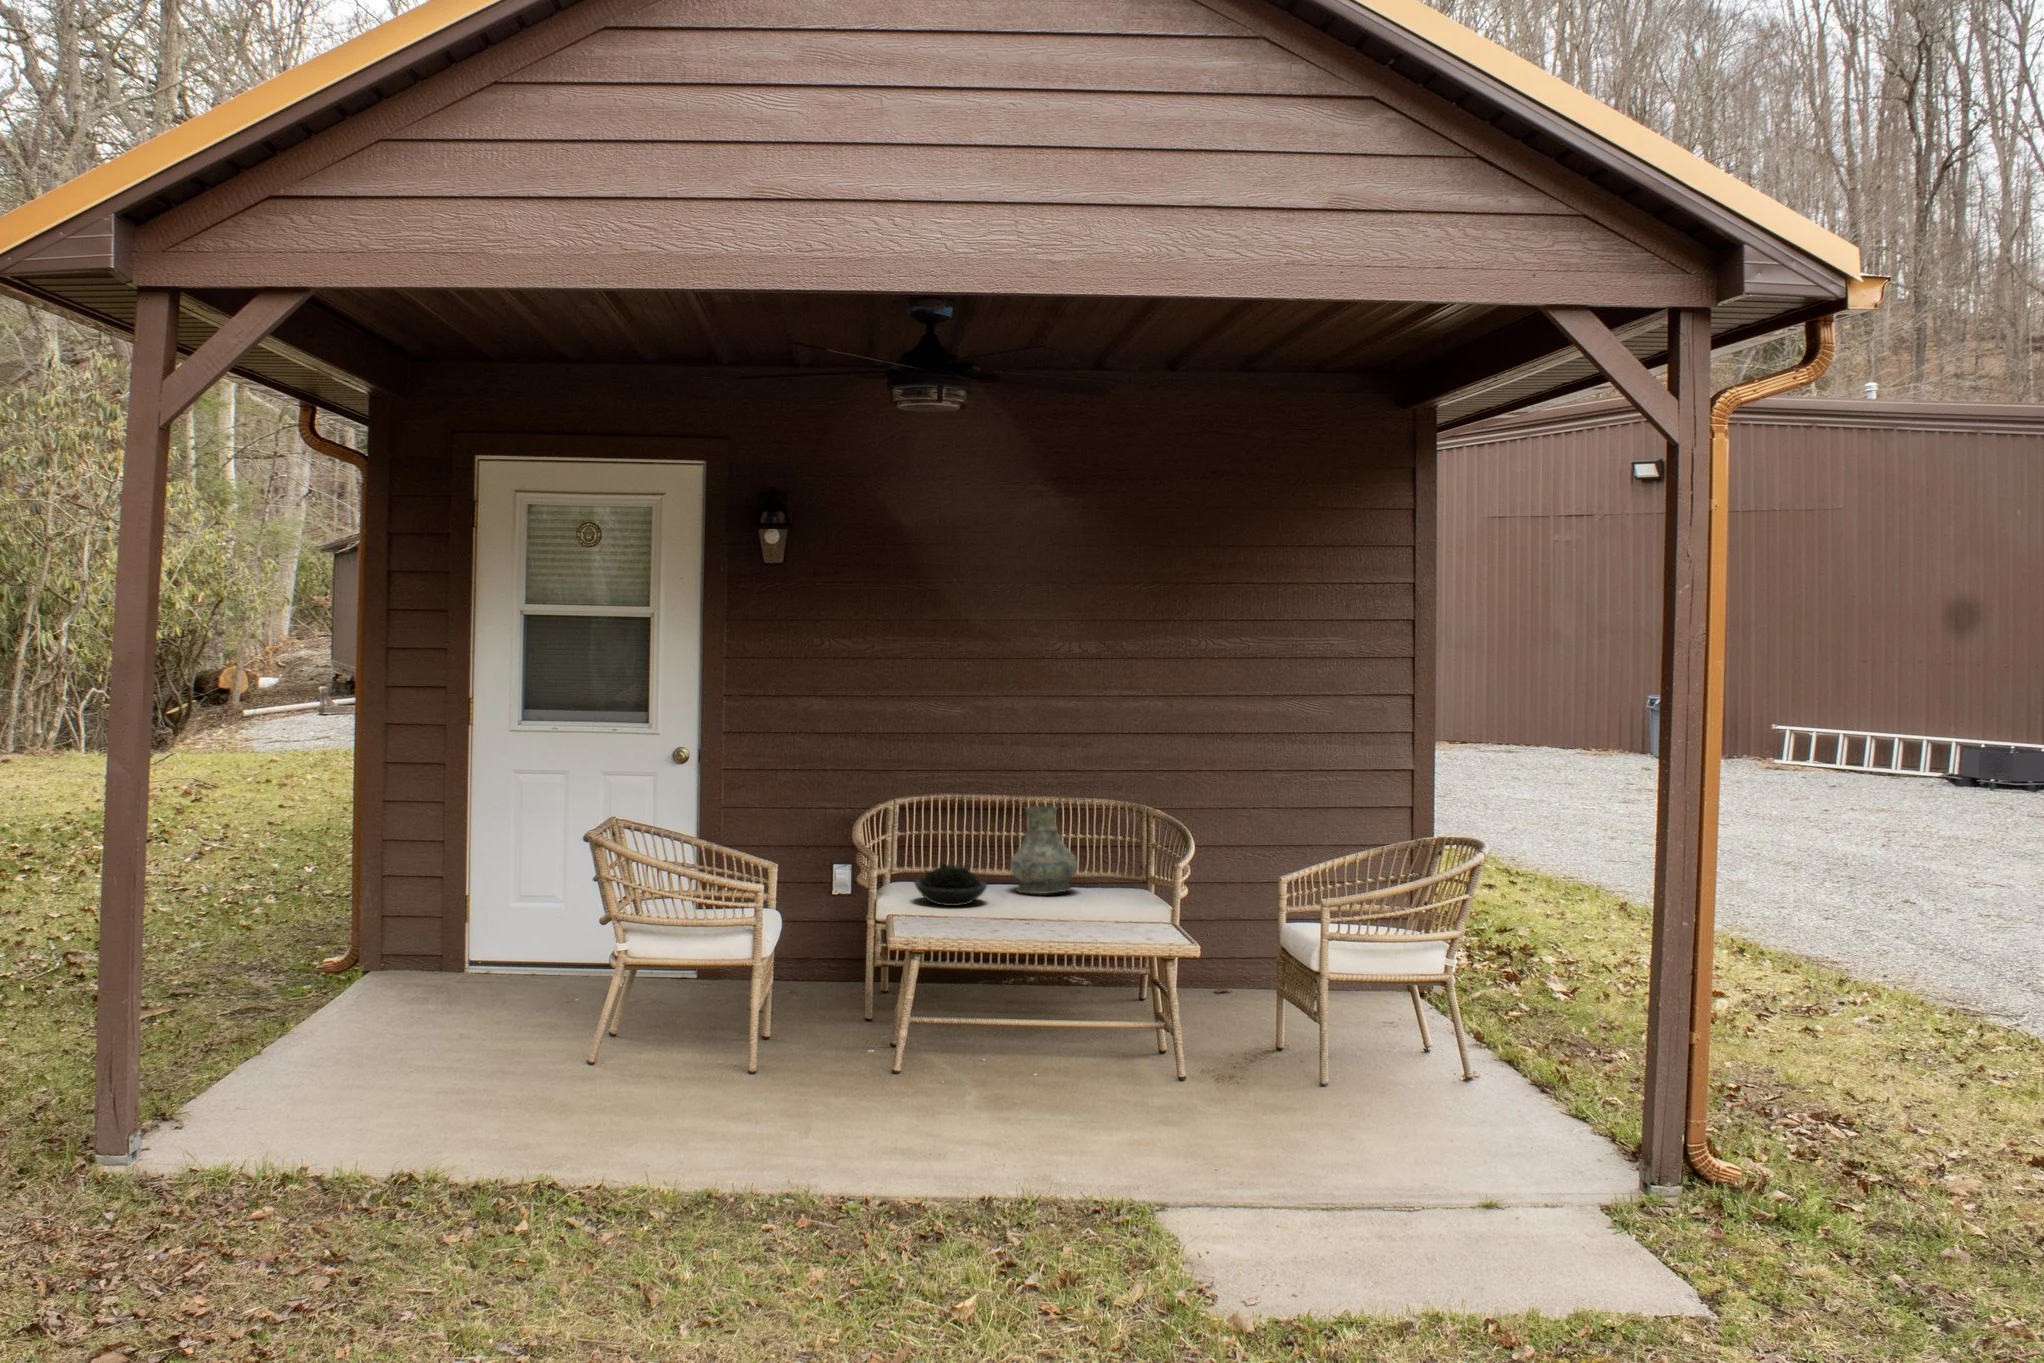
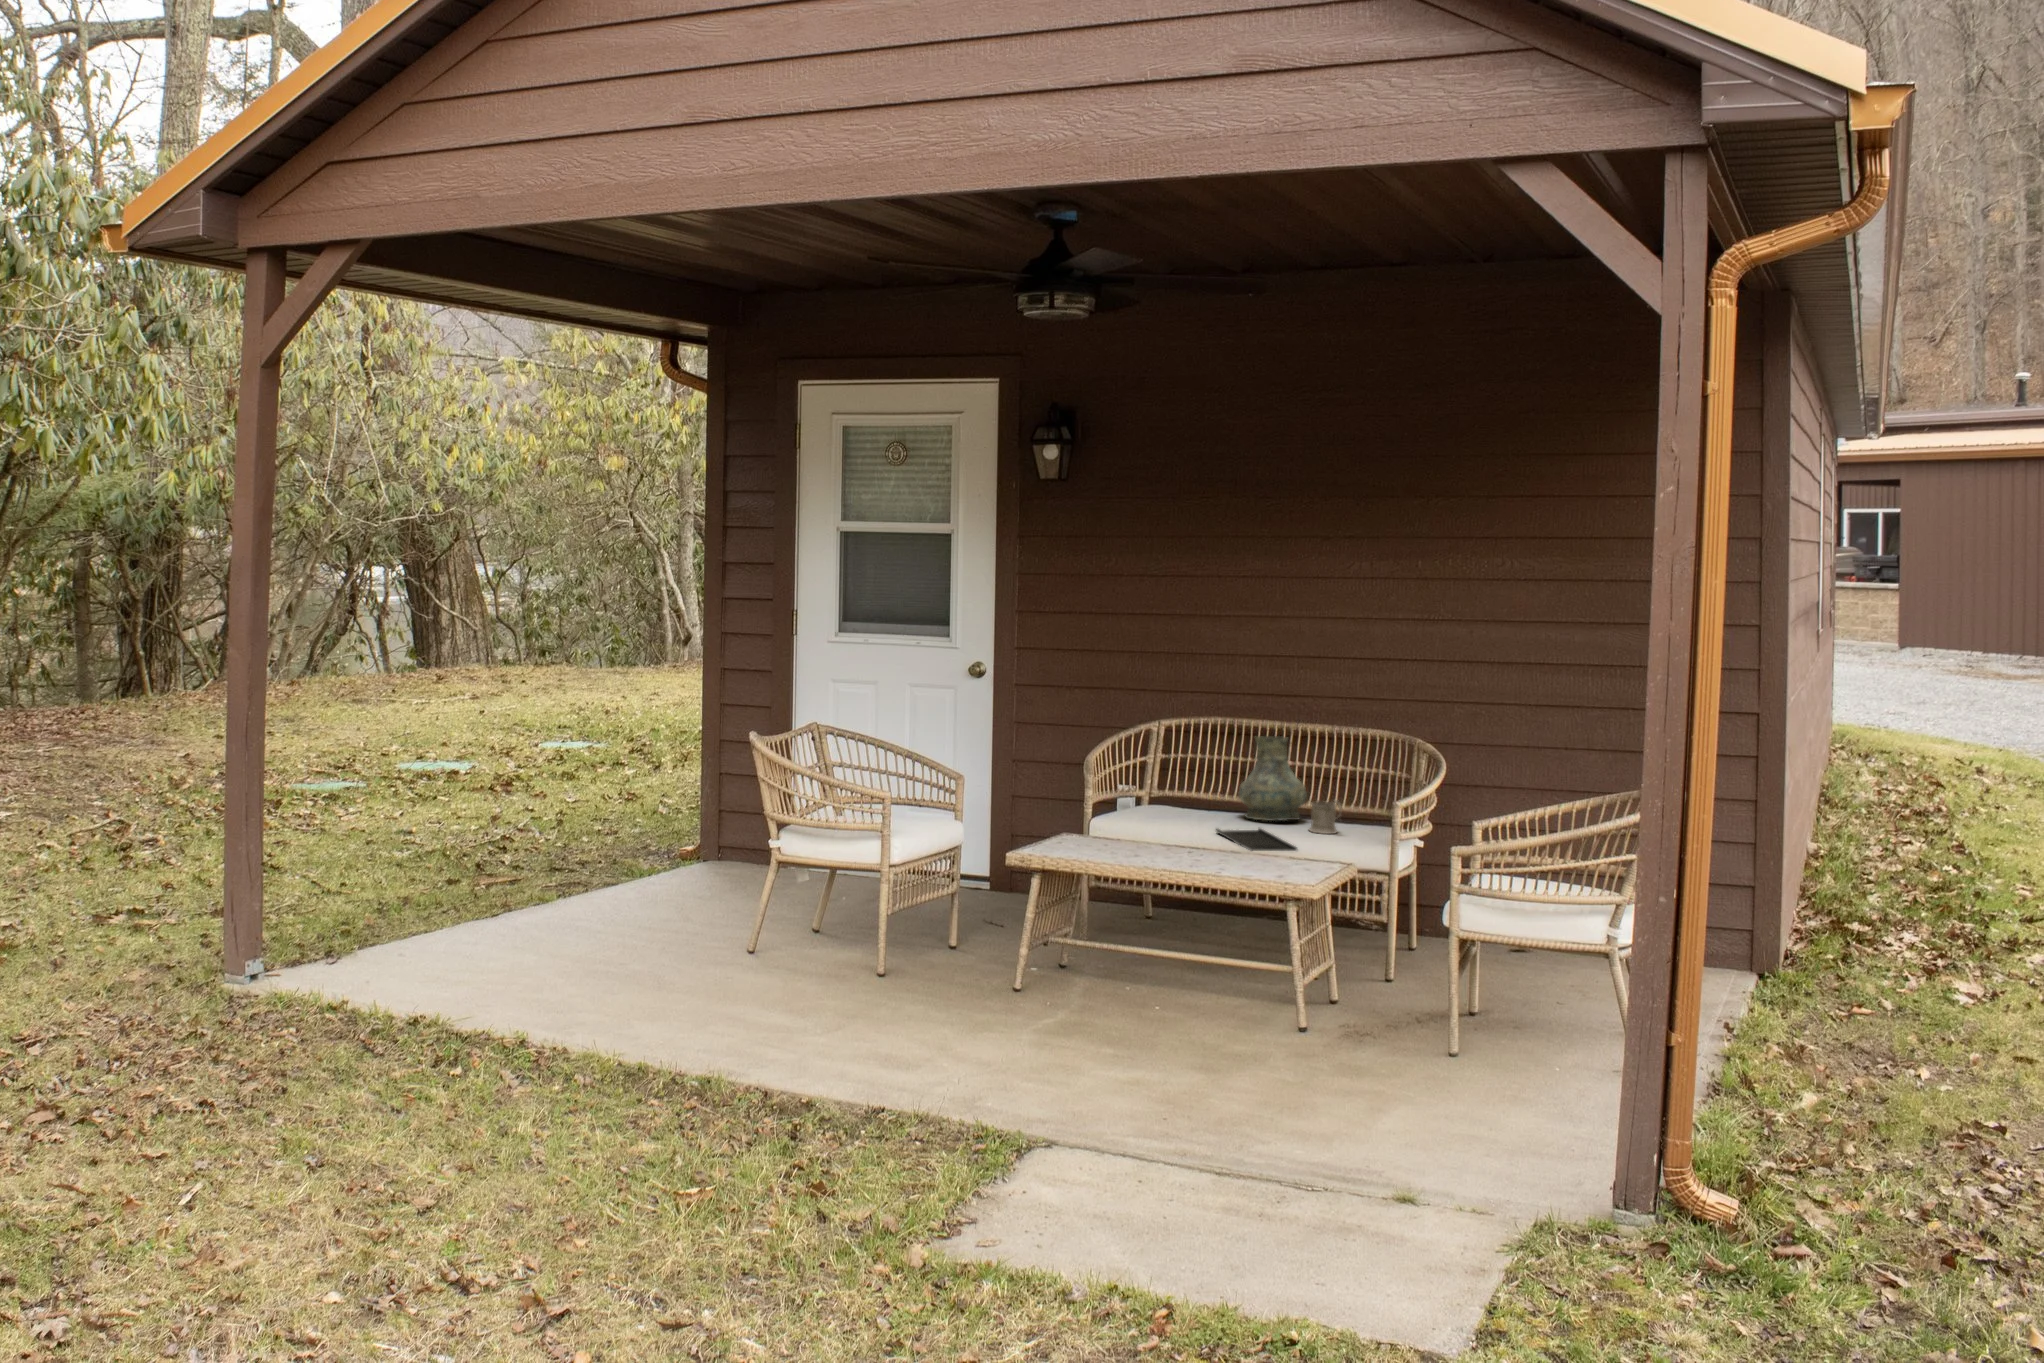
succulent plant: present [915,863,987,906] -> none [1126,782,1197,823]
mug: none [1094,866,1132,902] -> present [1309,800,1338,834]
tray: none [1024,901,1128,928] -> present [1216,828,1297,851]

